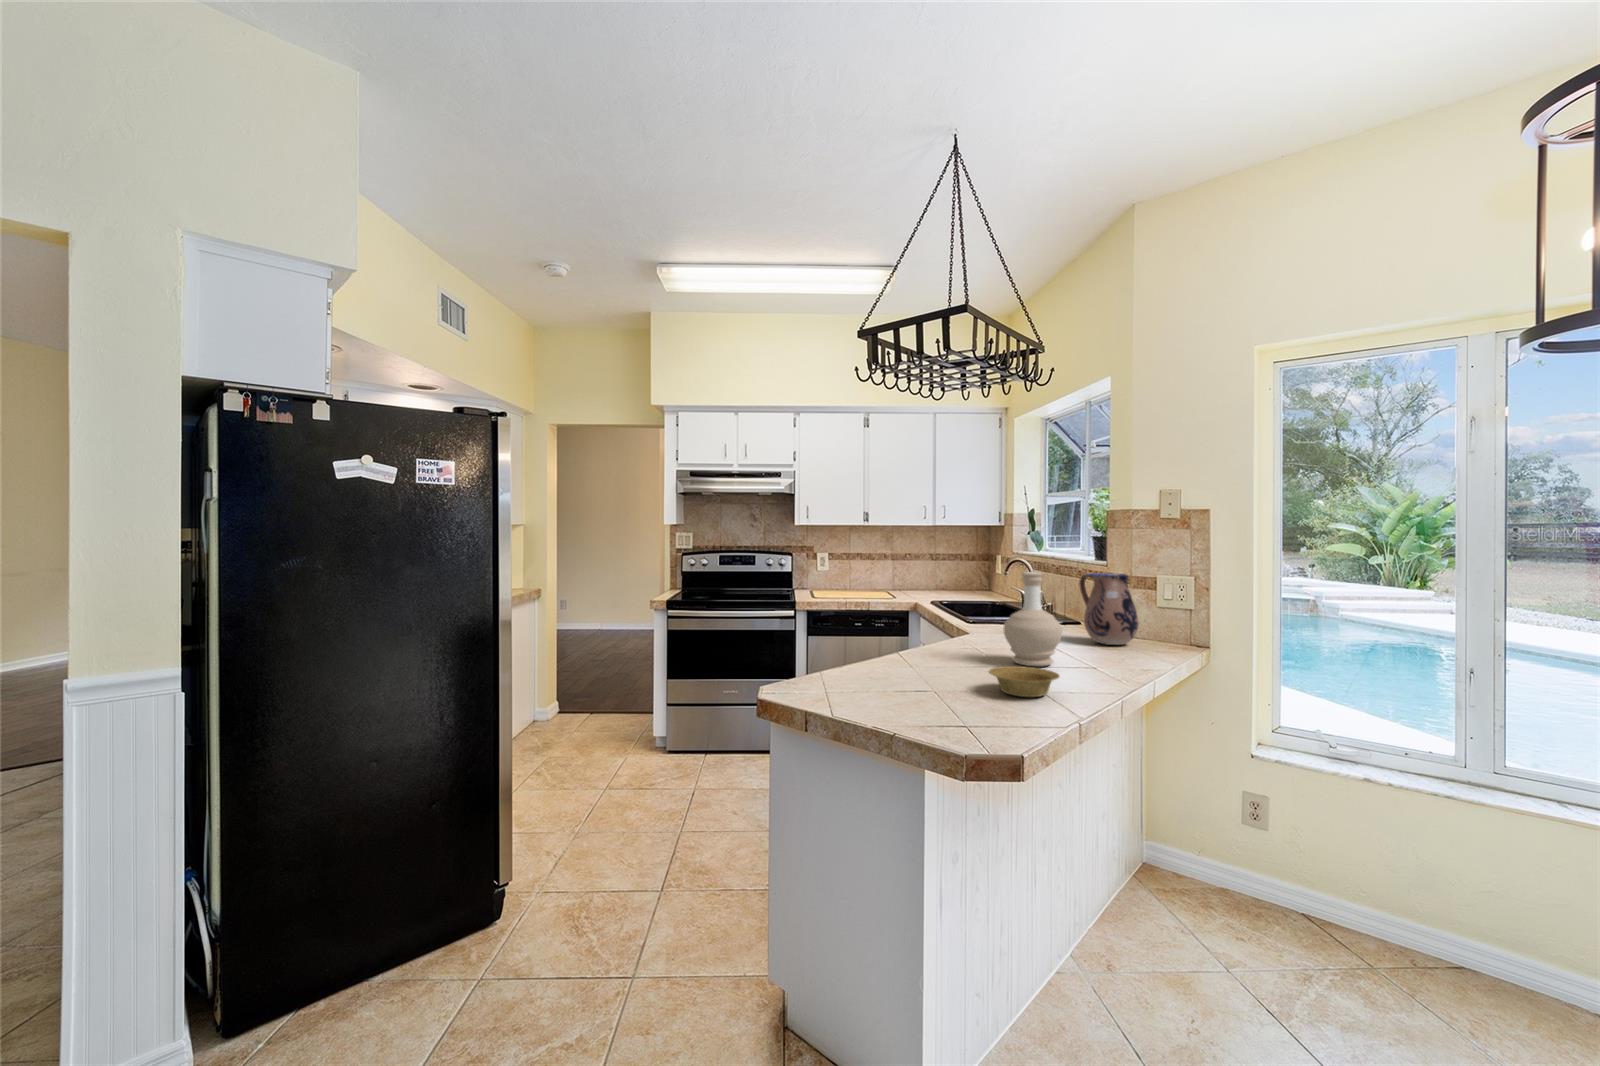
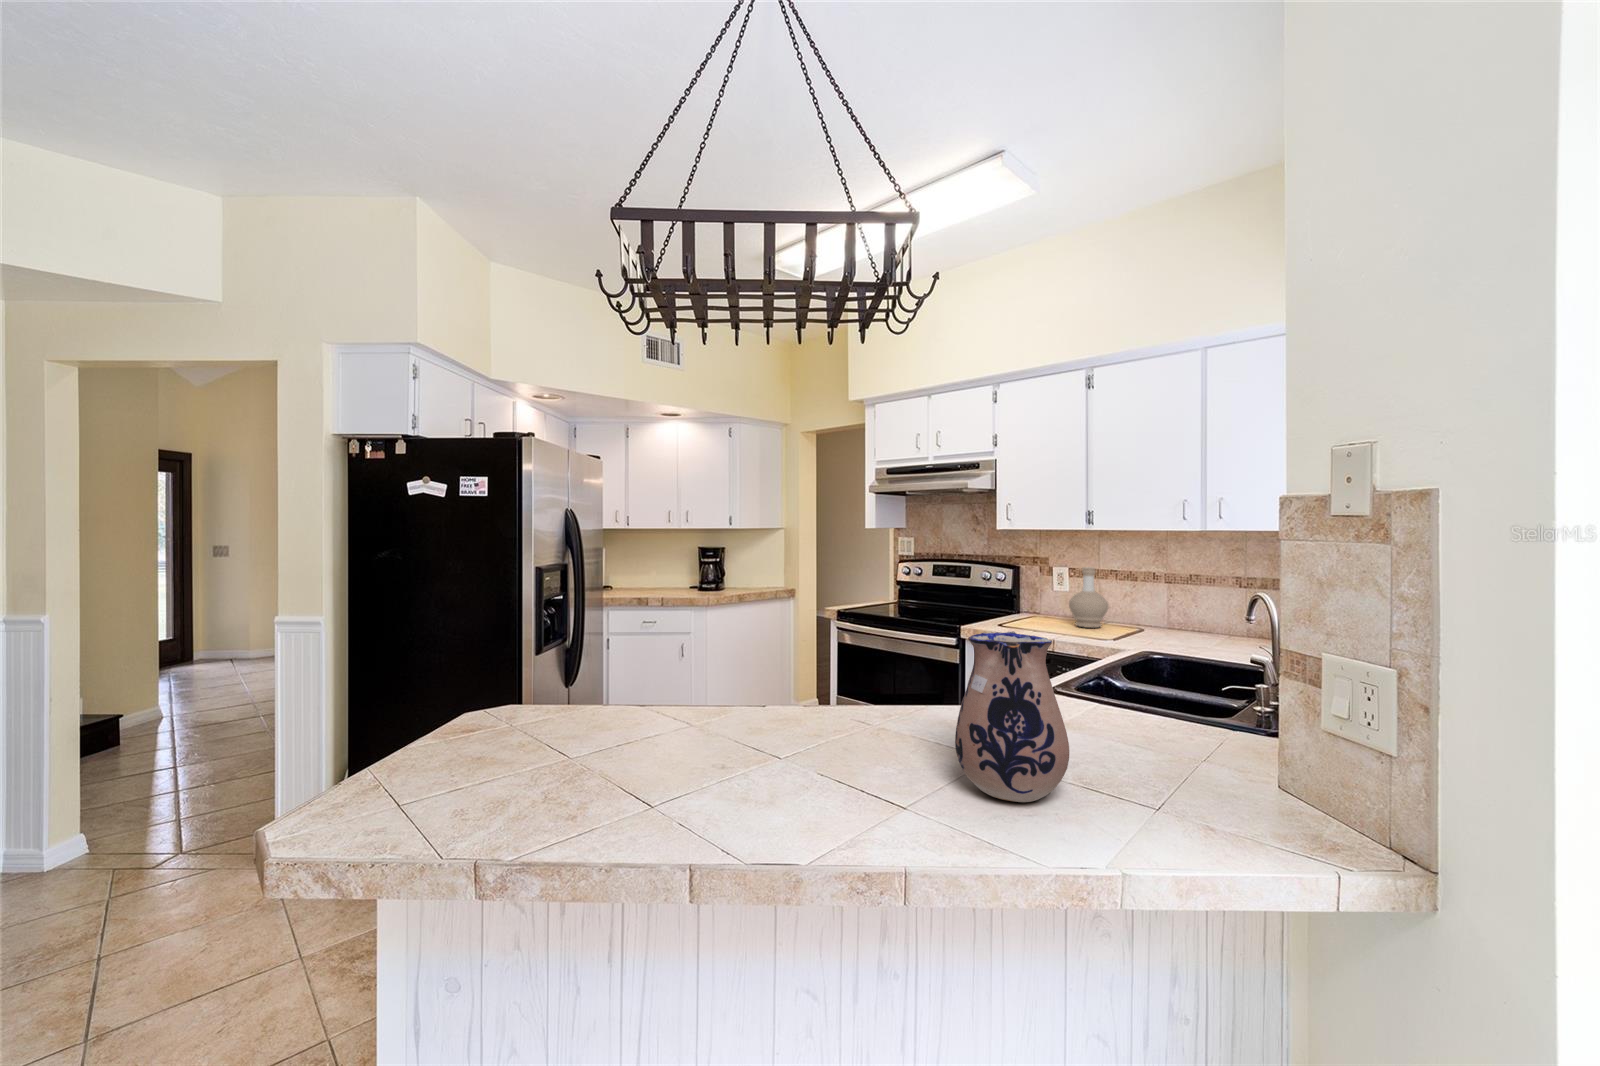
bottle: present [1003,572,1062,666] -> present [1069,567,1108,628]
bowl: present [989,666,1059,697] -> none [402,753,527,818]

